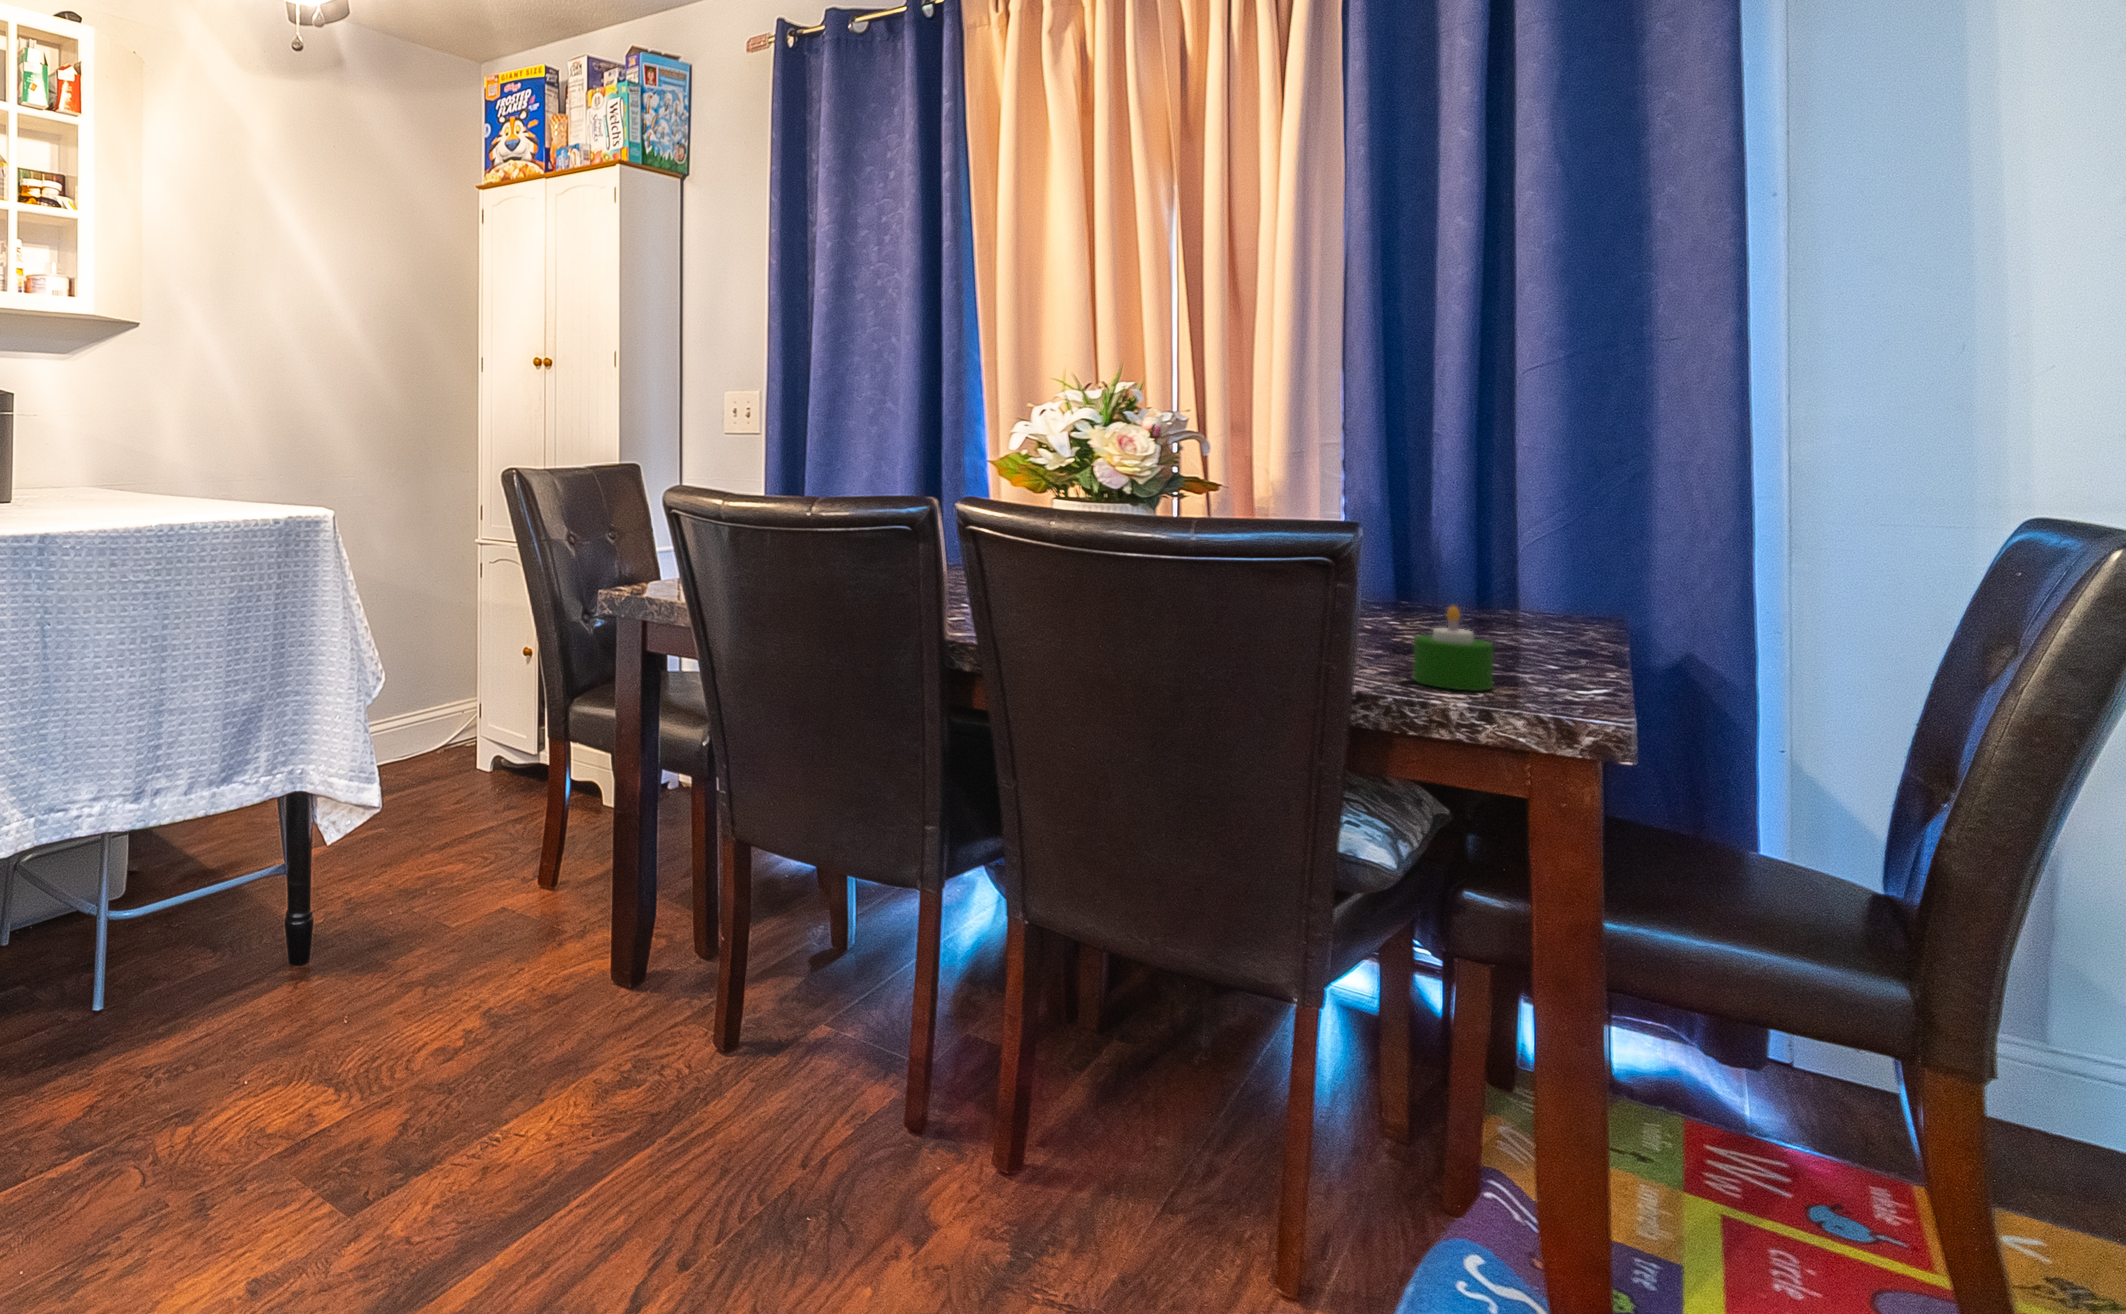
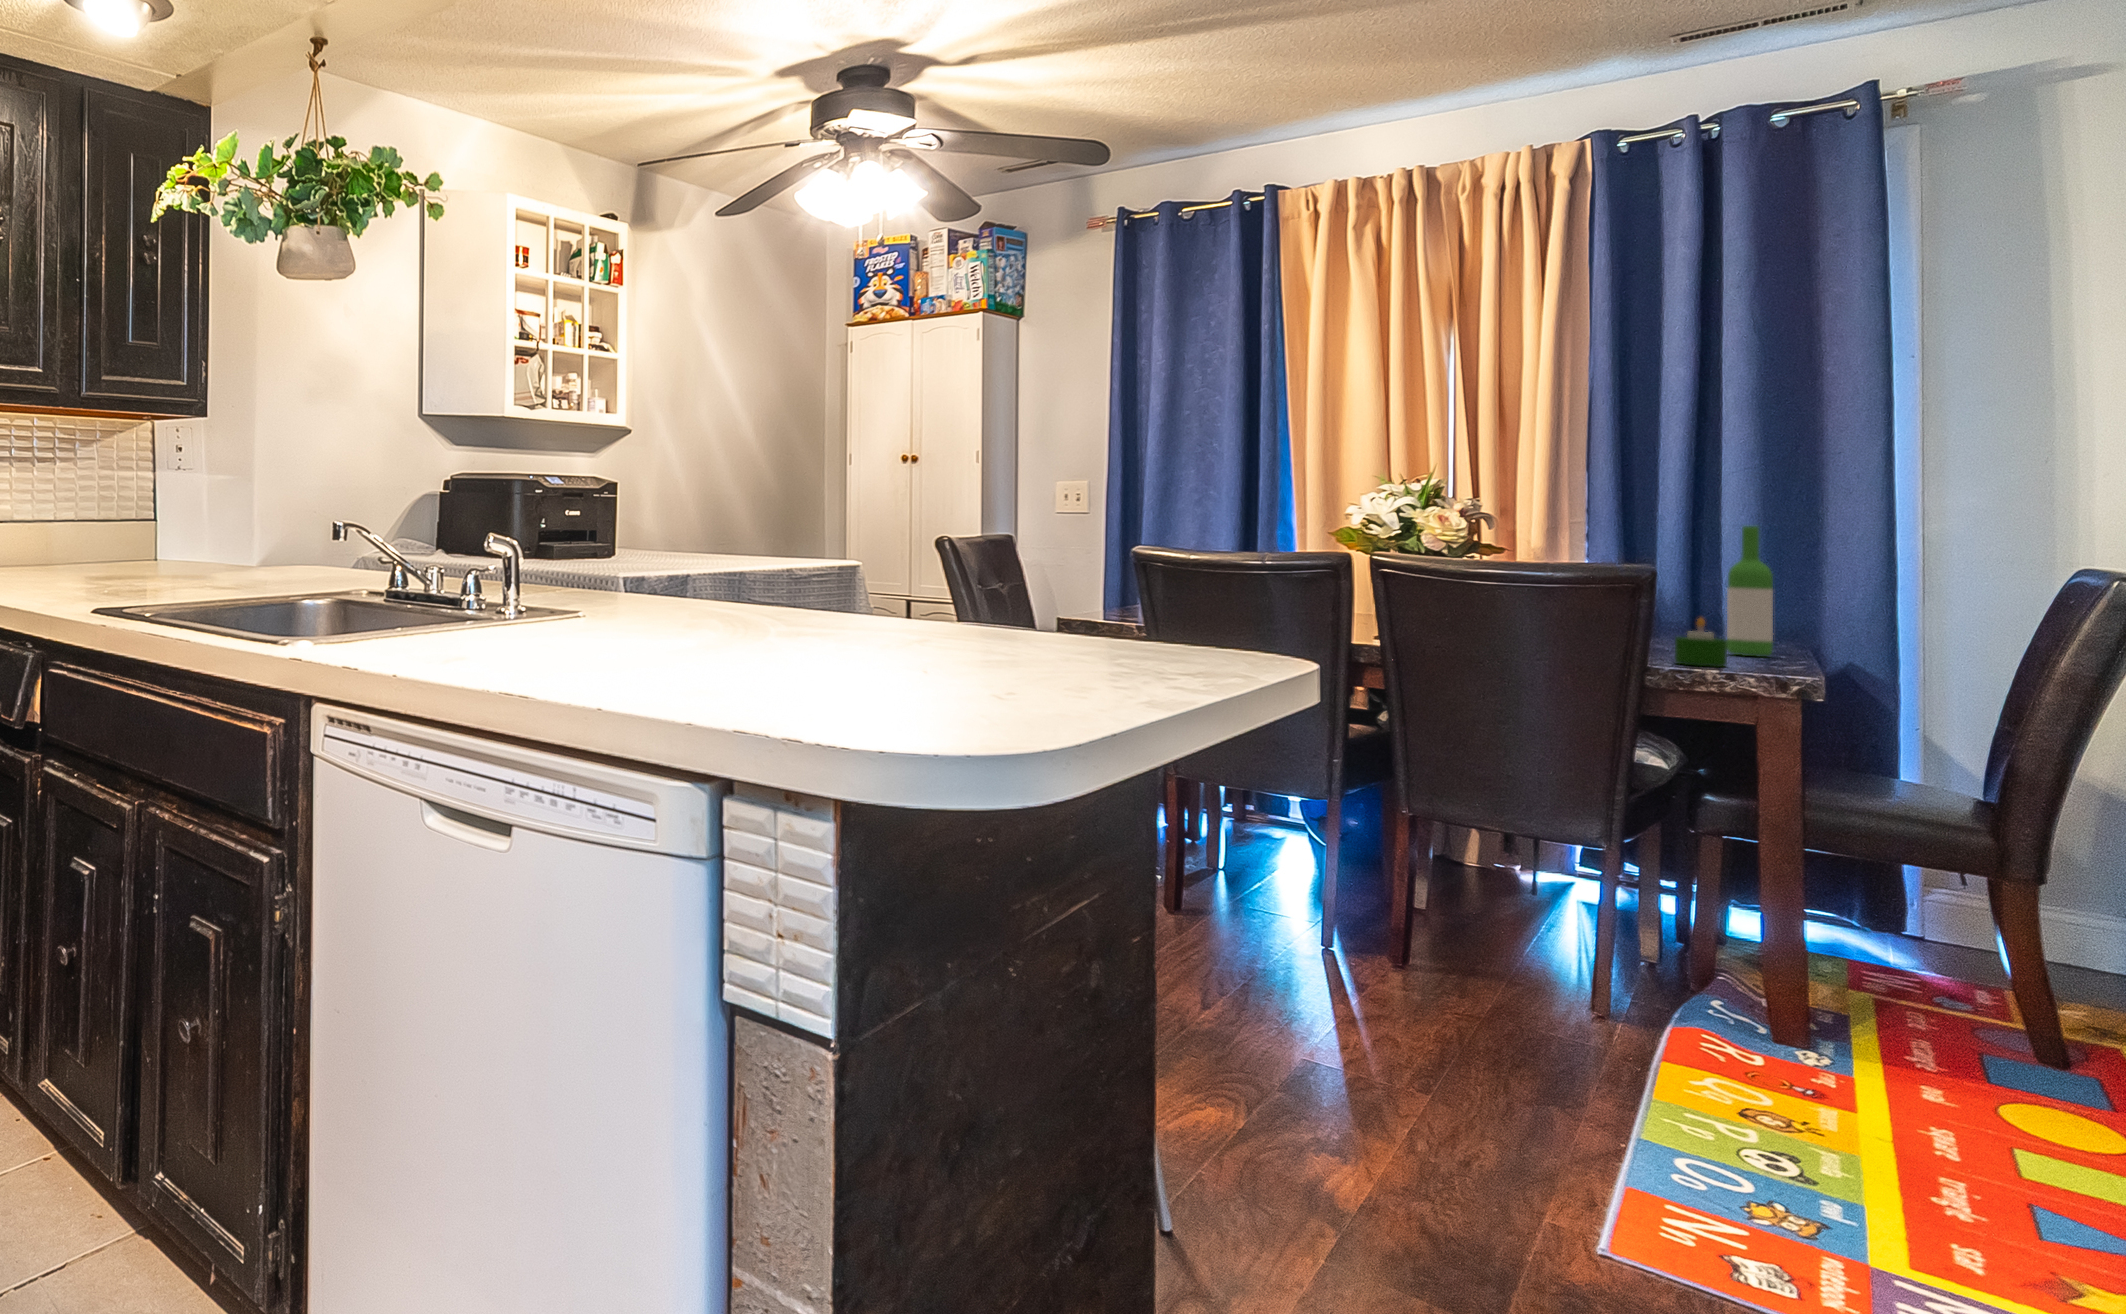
wine bottle: none [1507,446,1574,651] -> present [1727,526,1773,657]

